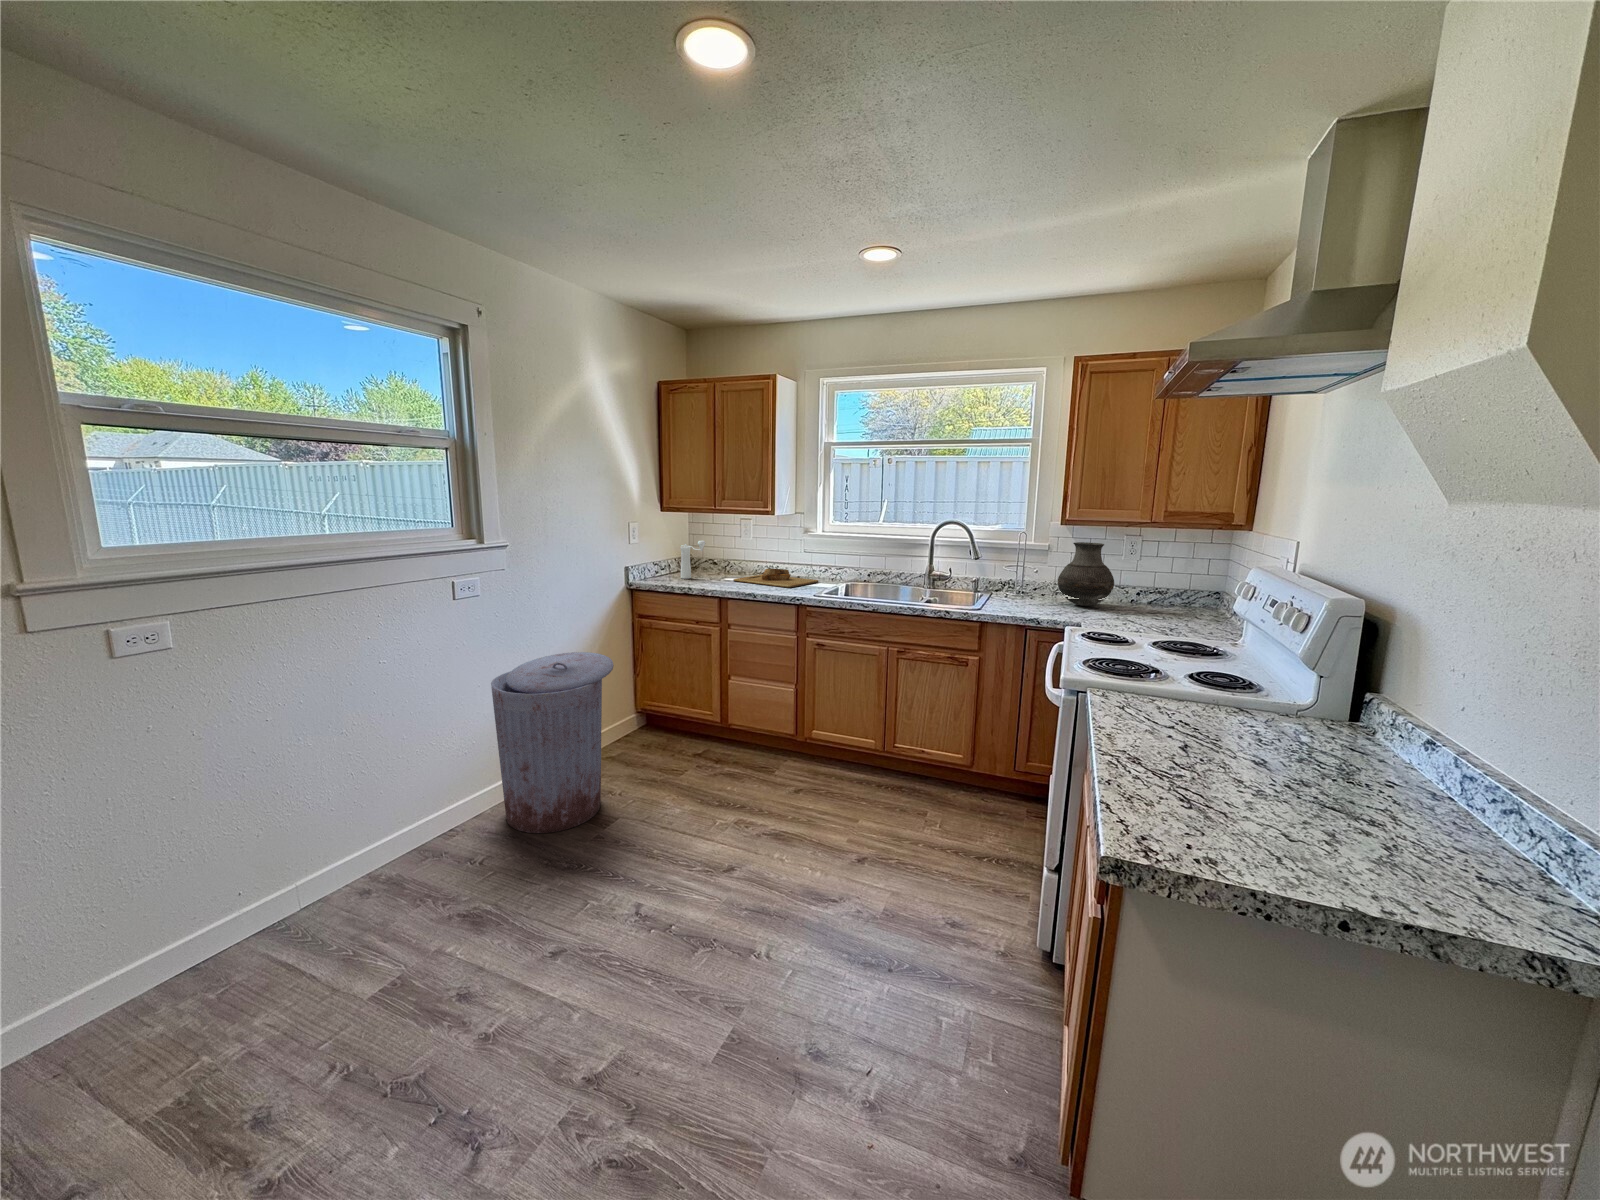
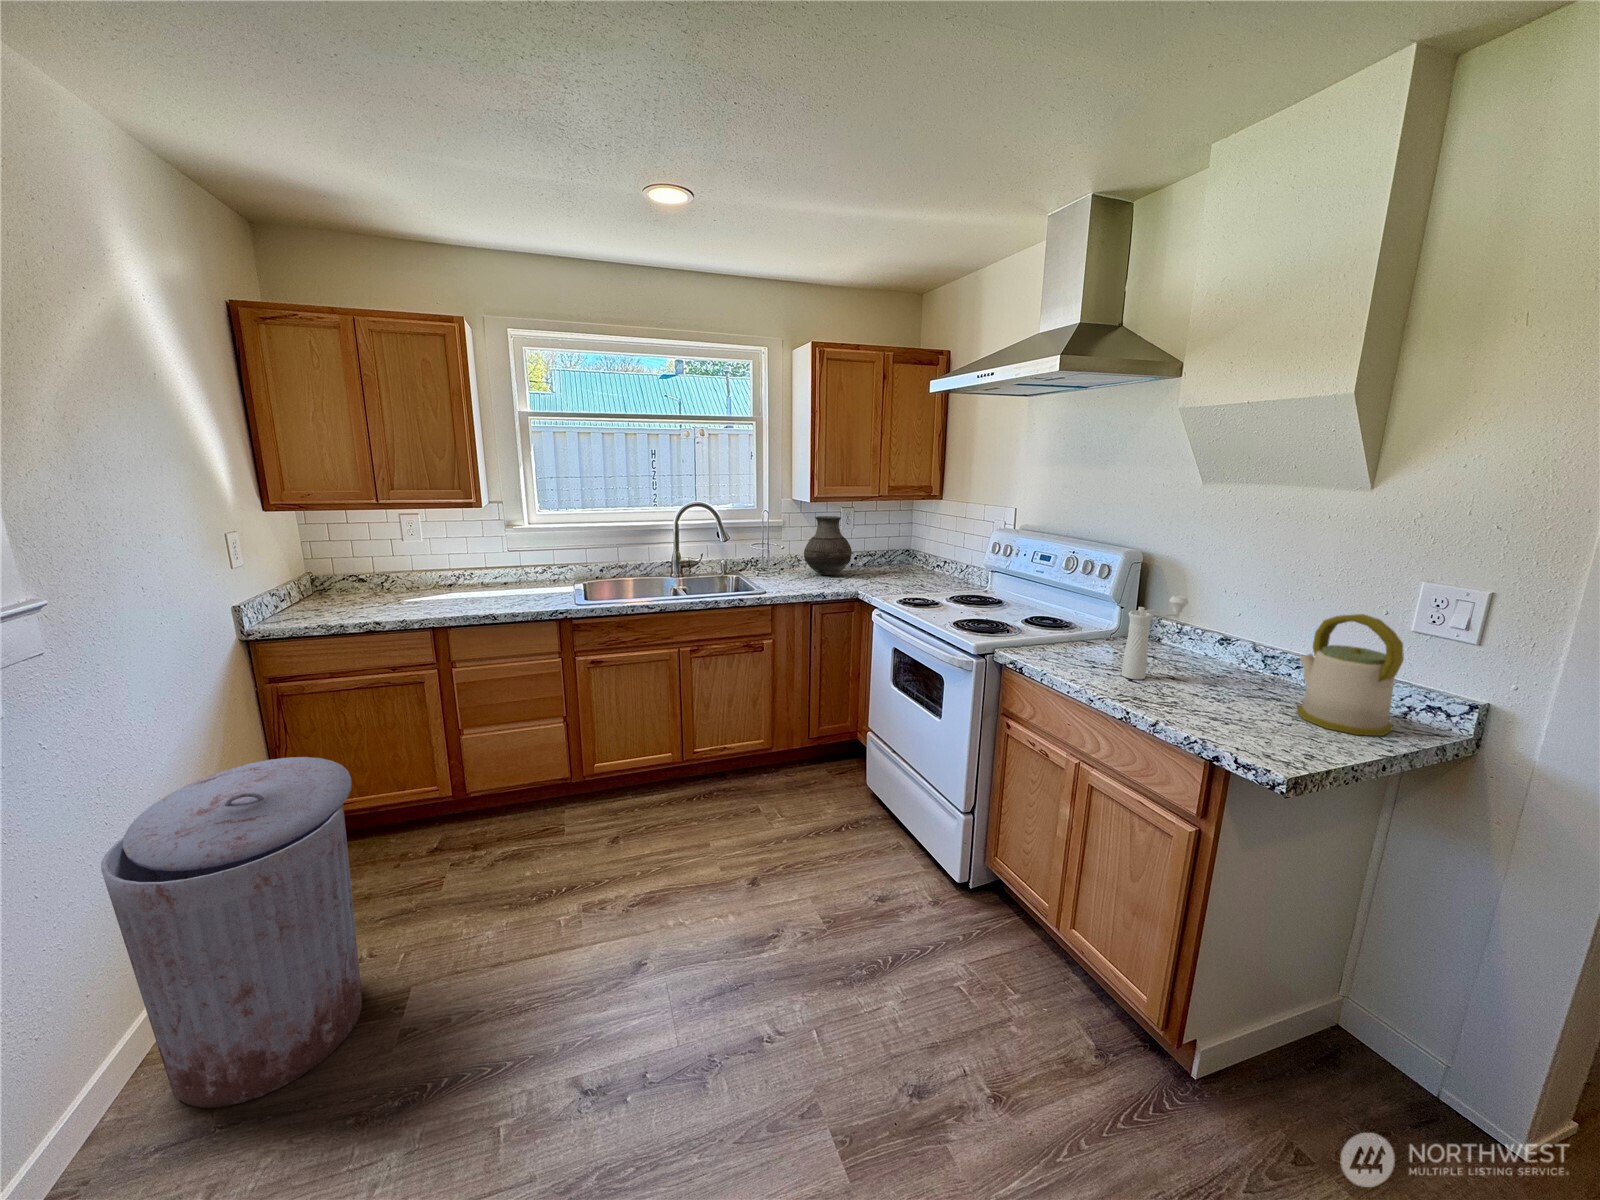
pepper mill: present [680,541,706,579] -> present [1122,596,1188,680]
cutting board: present [734,568,818,588] -> none [427,577,543,602]
kettle: none [1316,690,1479,896] -> present [1297,614,1404,736]

